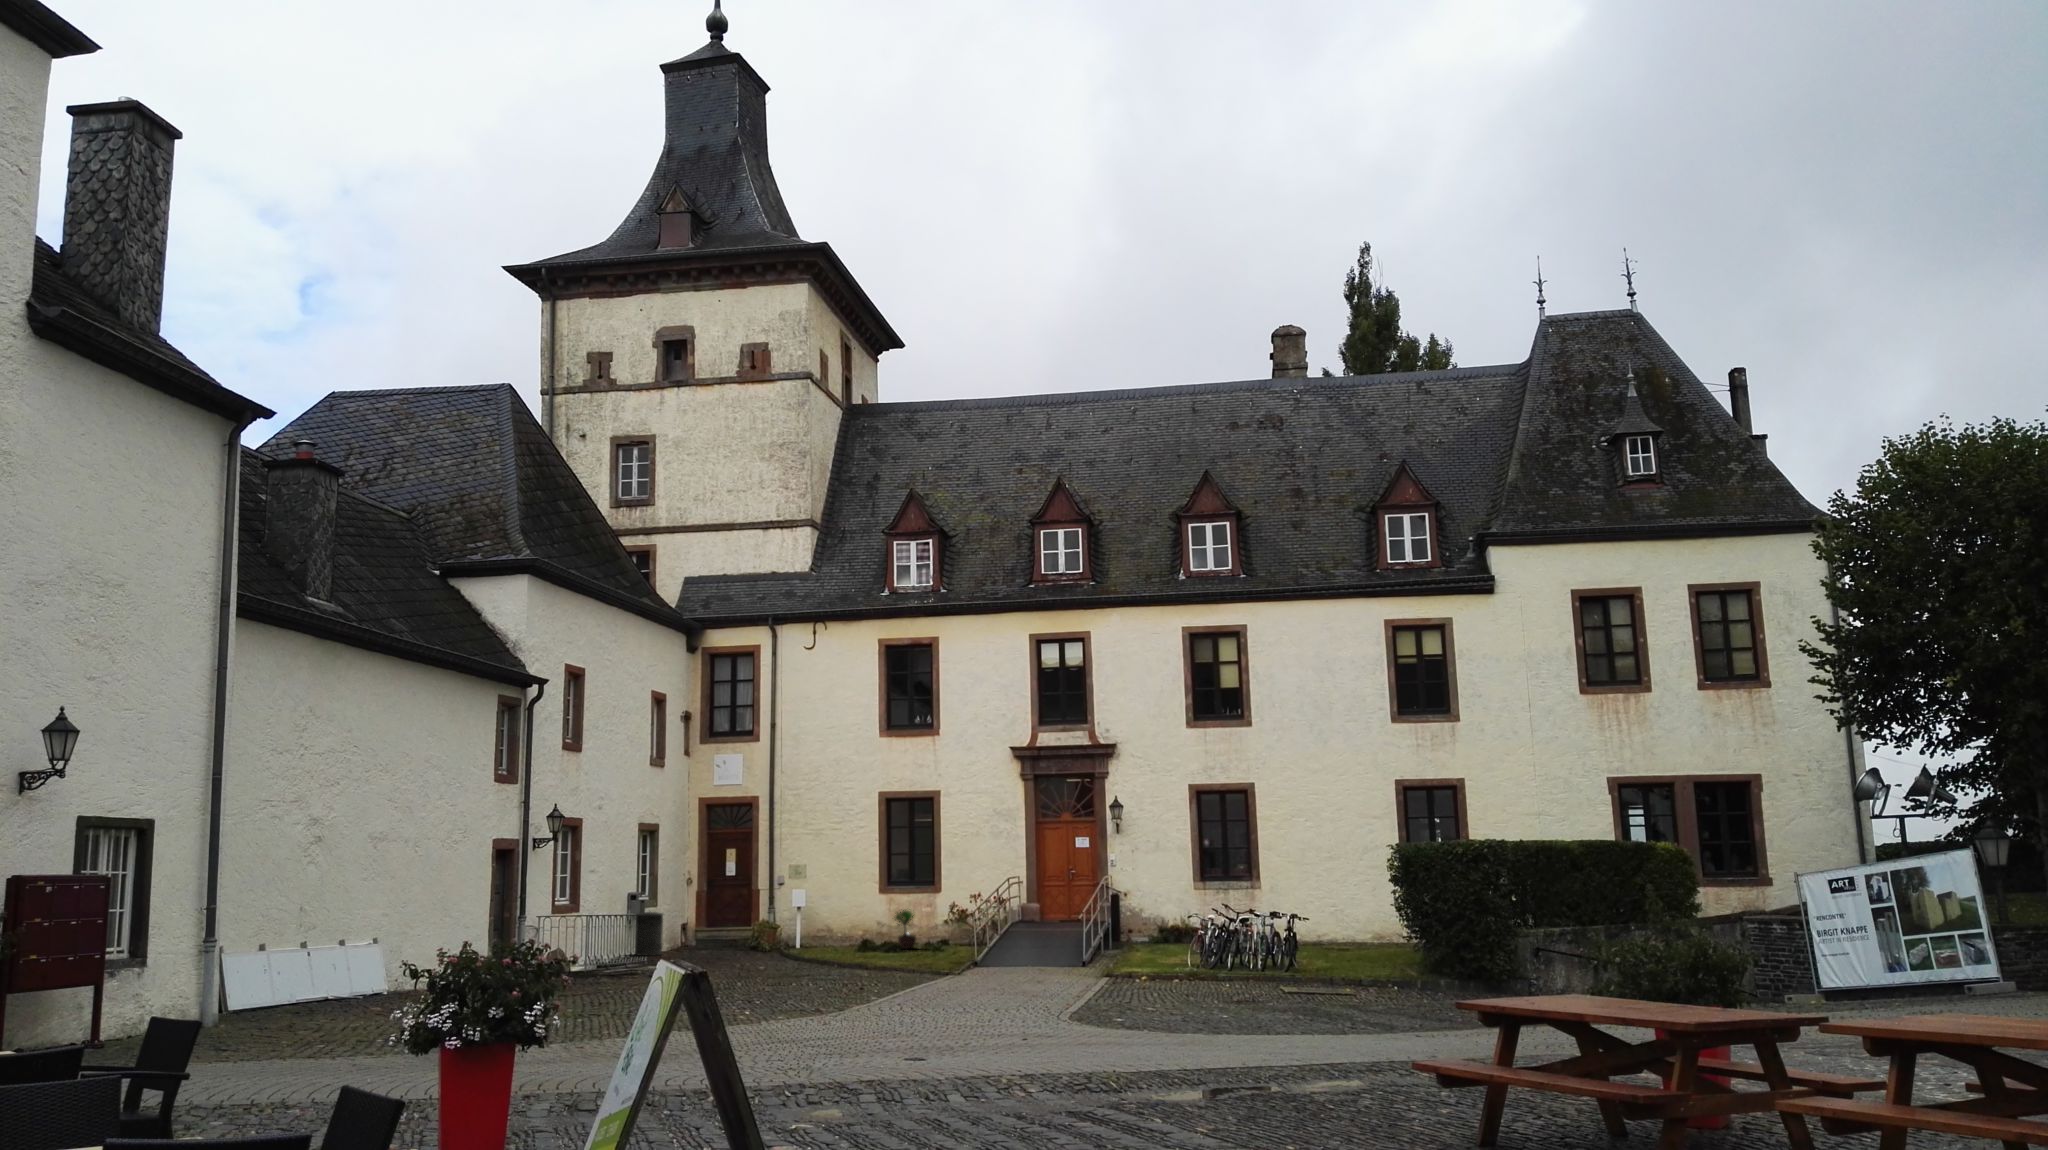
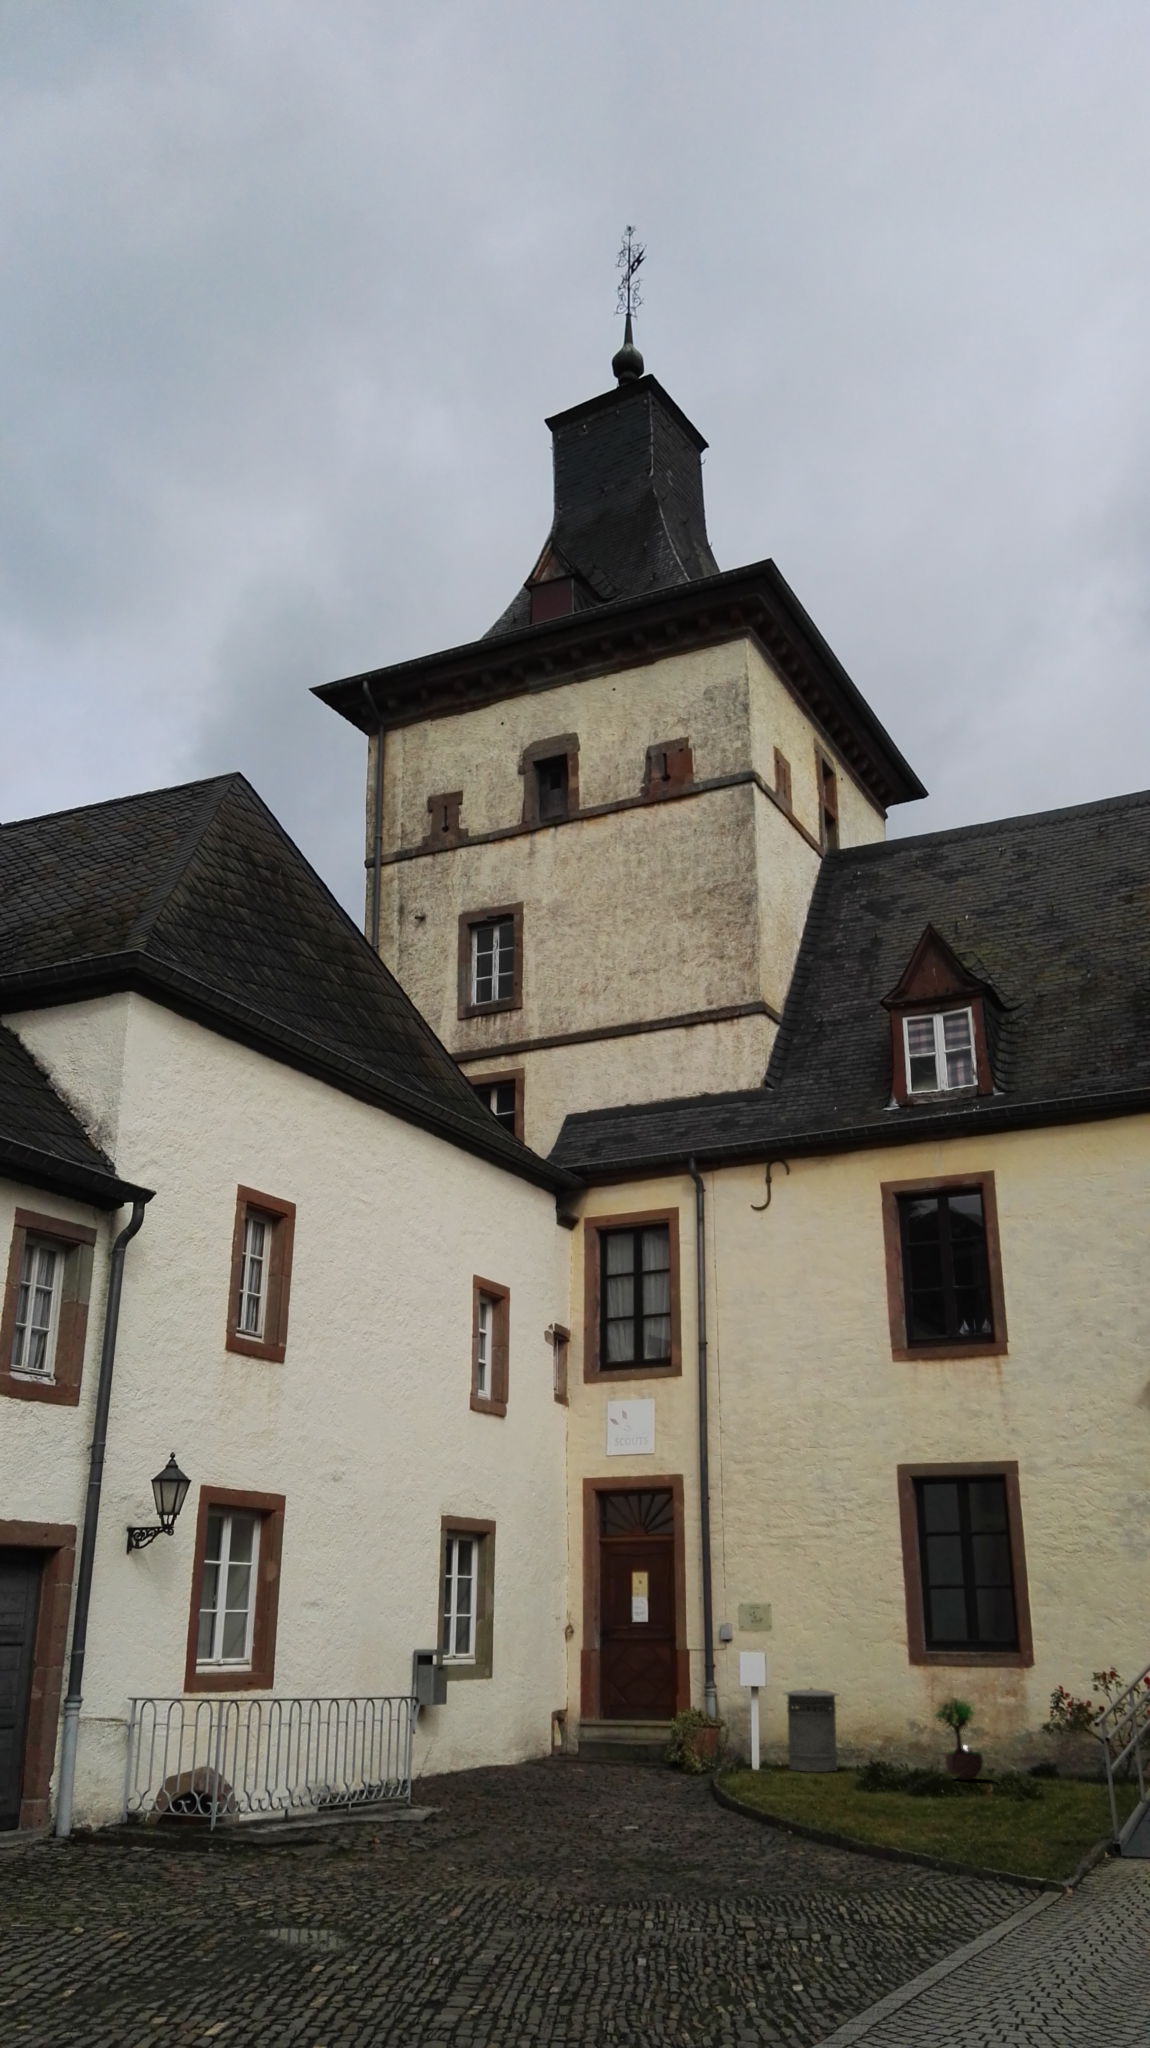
trash can: present [635,912,663,956] -> present [784,1688,838,1772]

